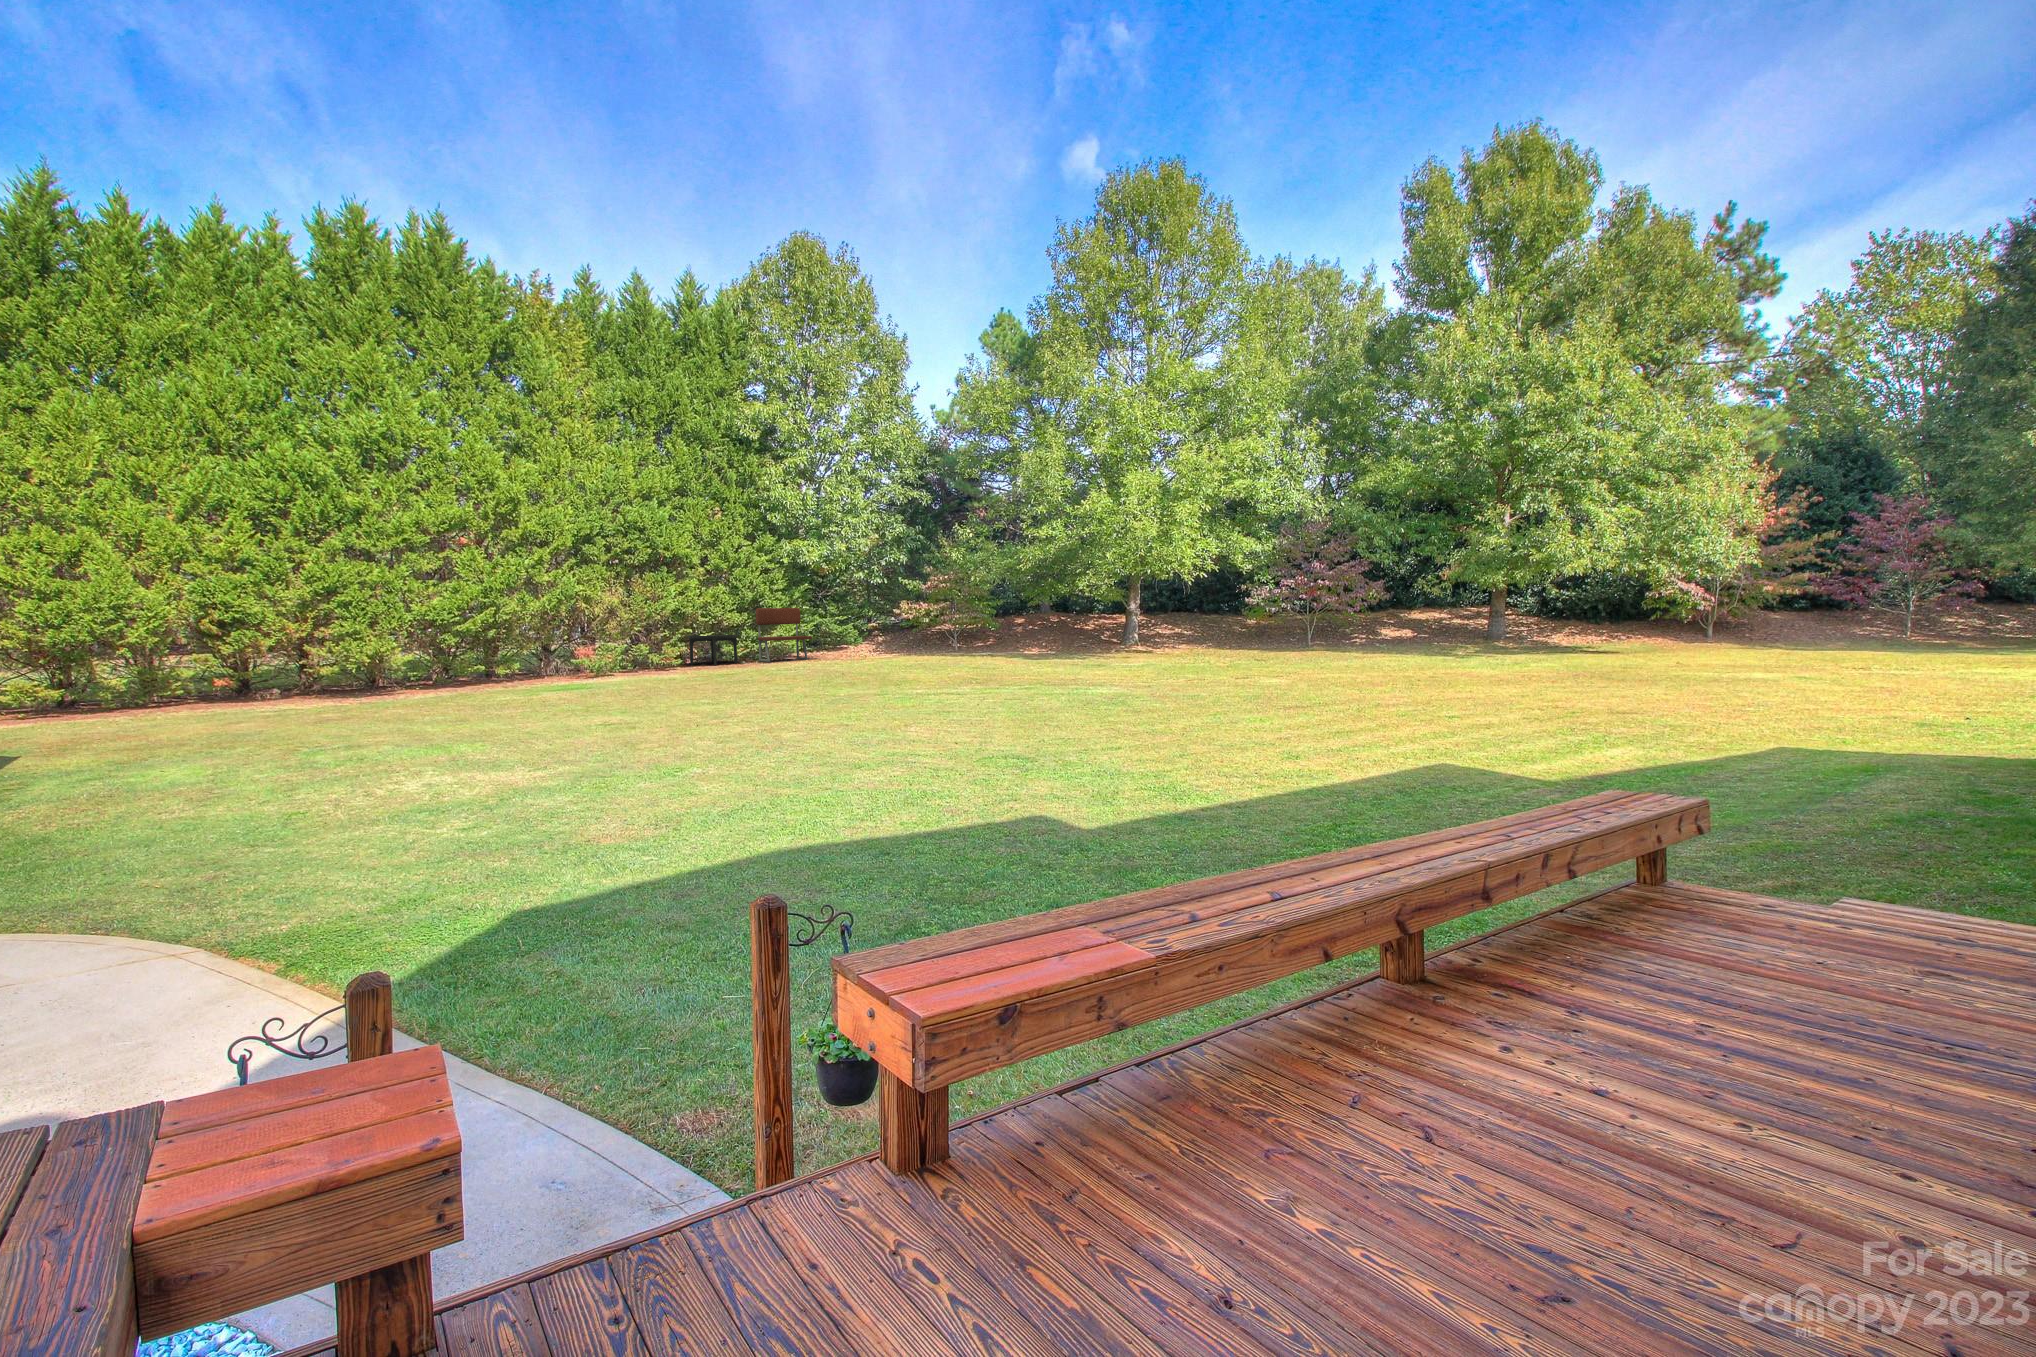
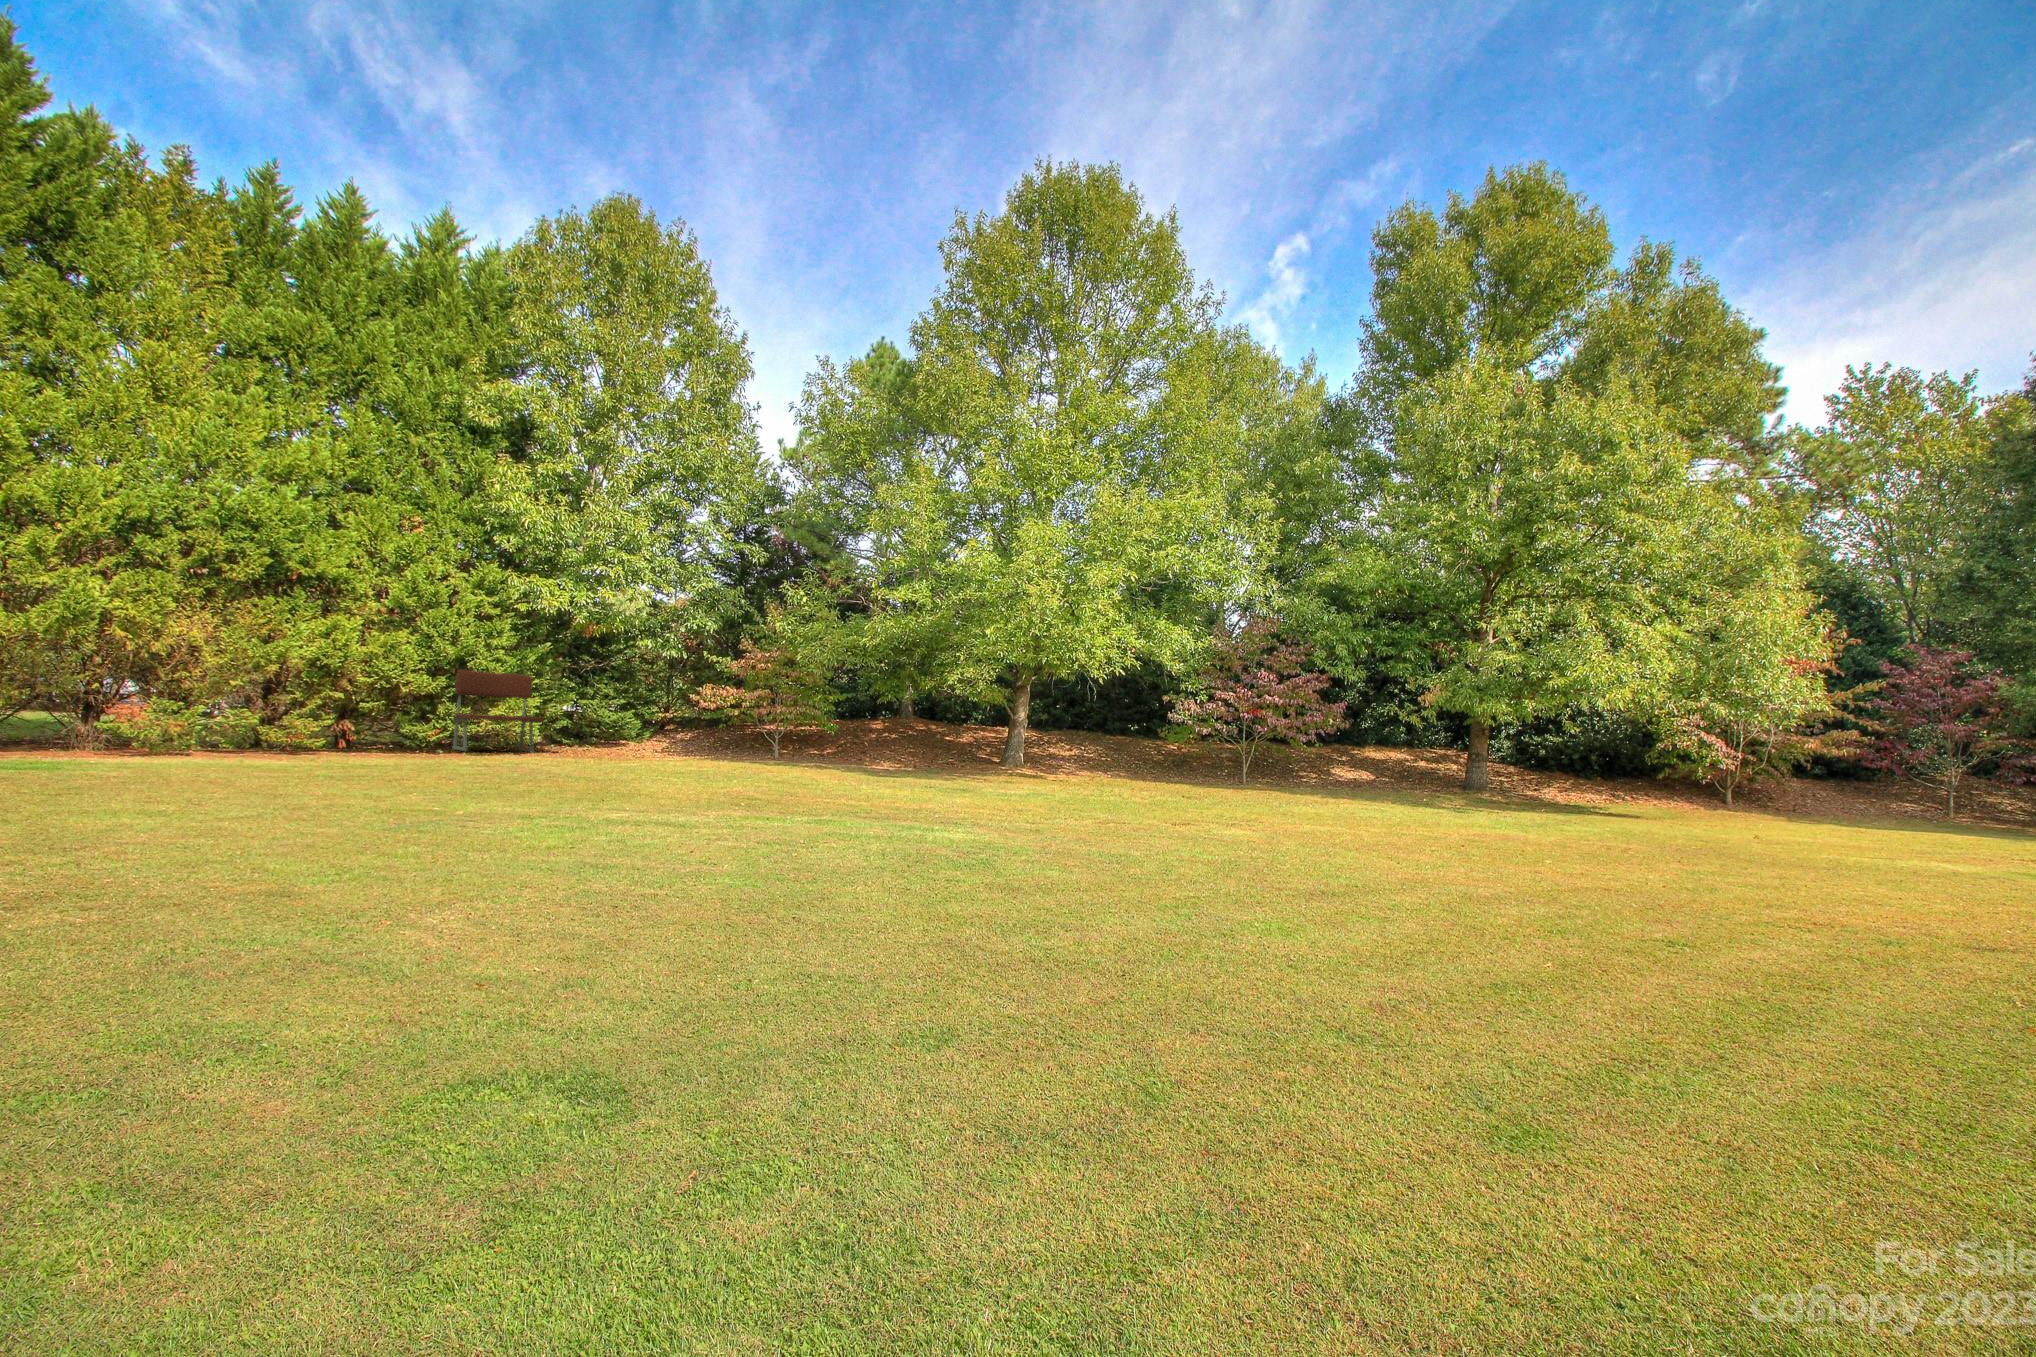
round table: present [688,635,738,665] -> none [330,702,422,750]

